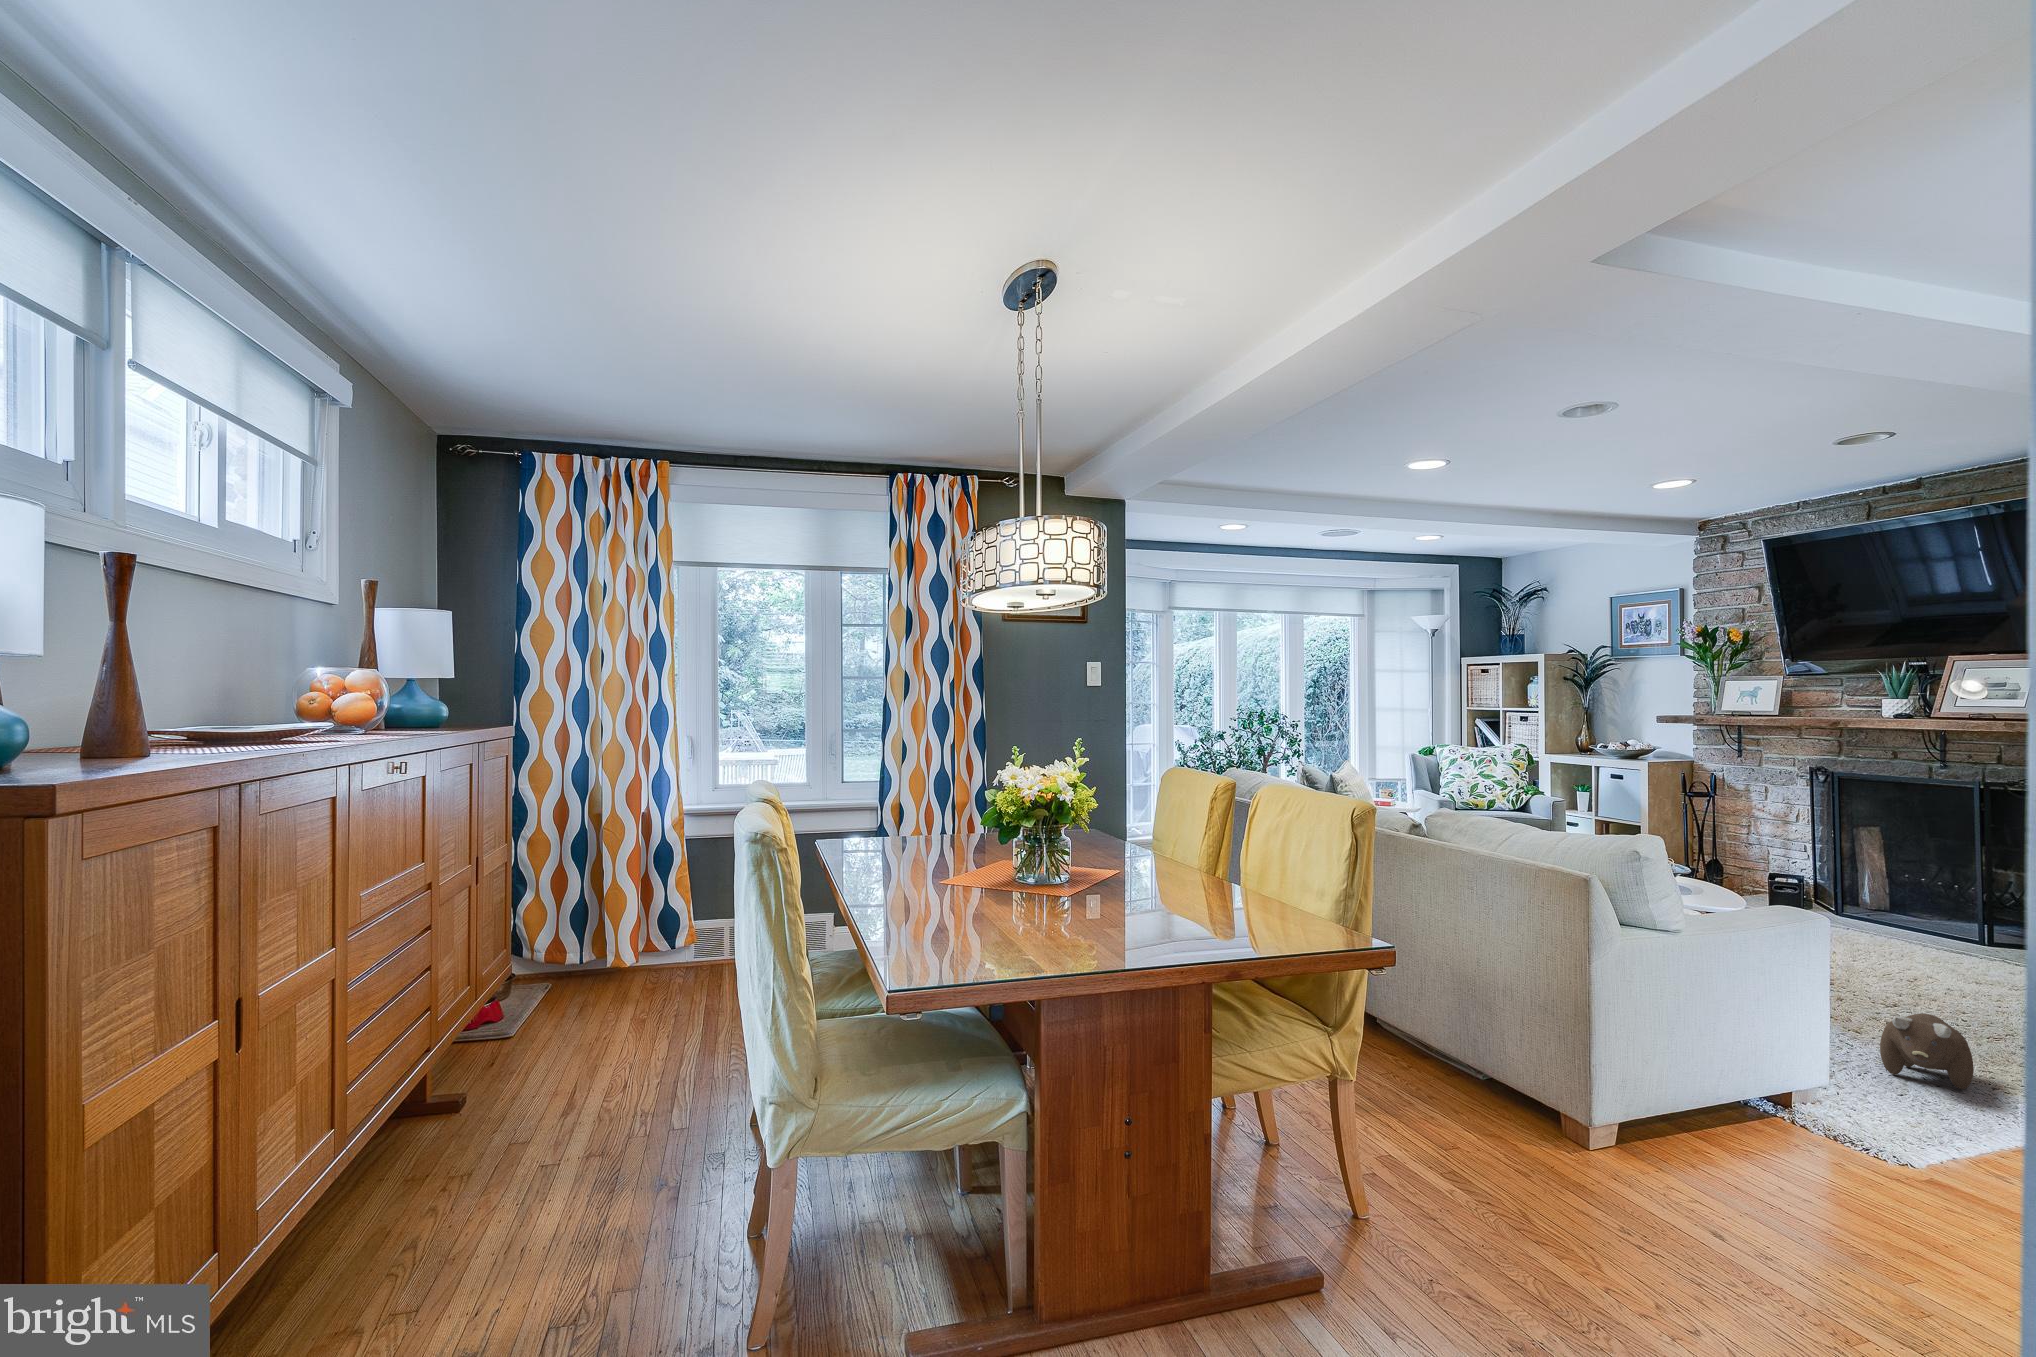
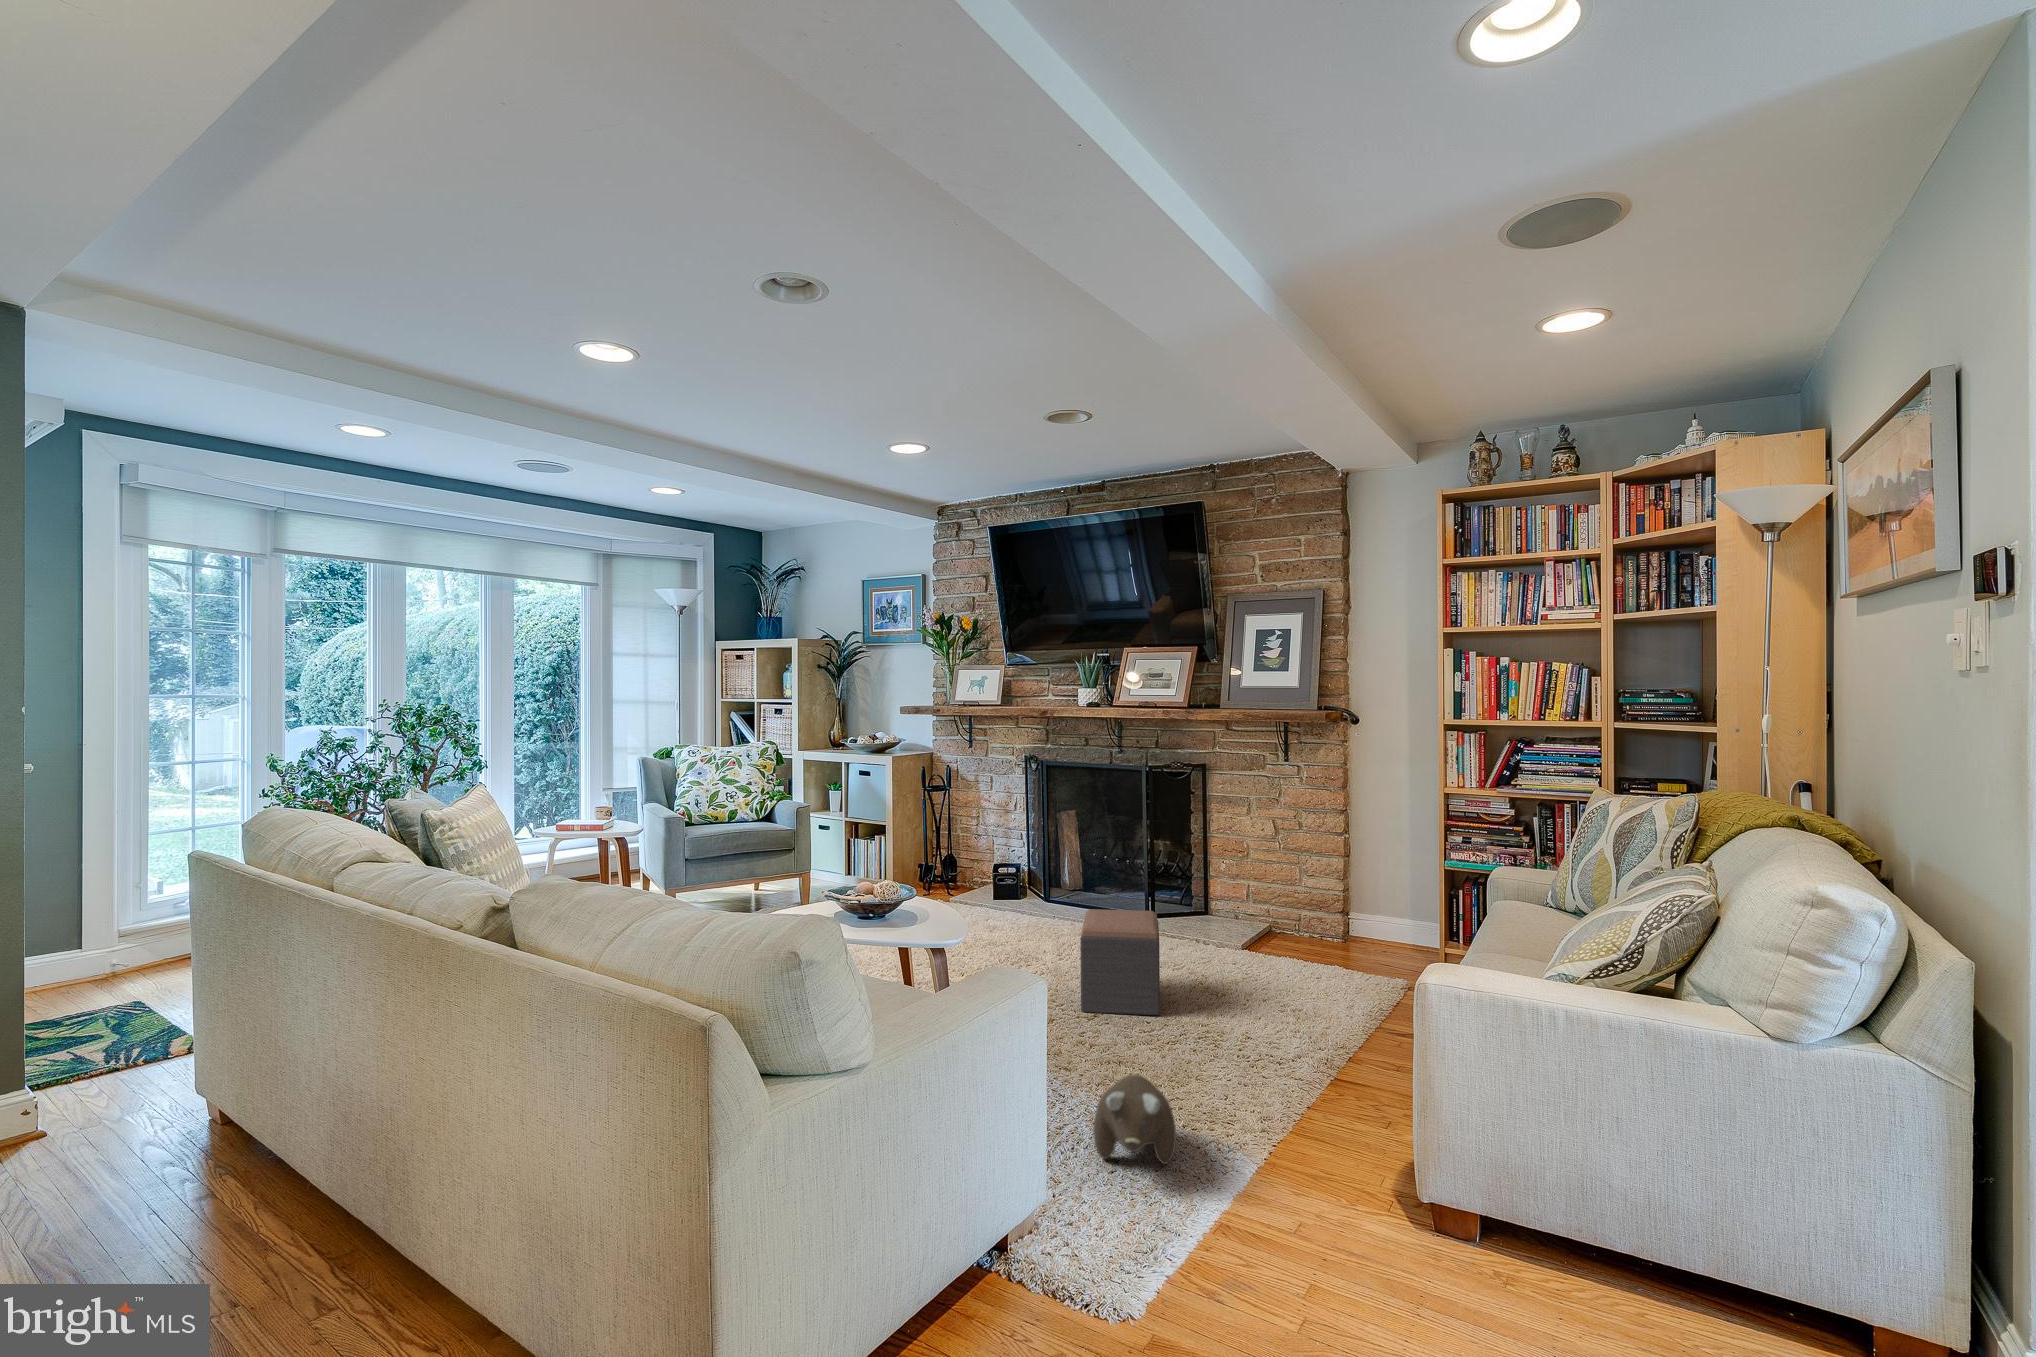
footstool: none [1876,906,1983,1011] -> present [1080,909,1160,1015]

